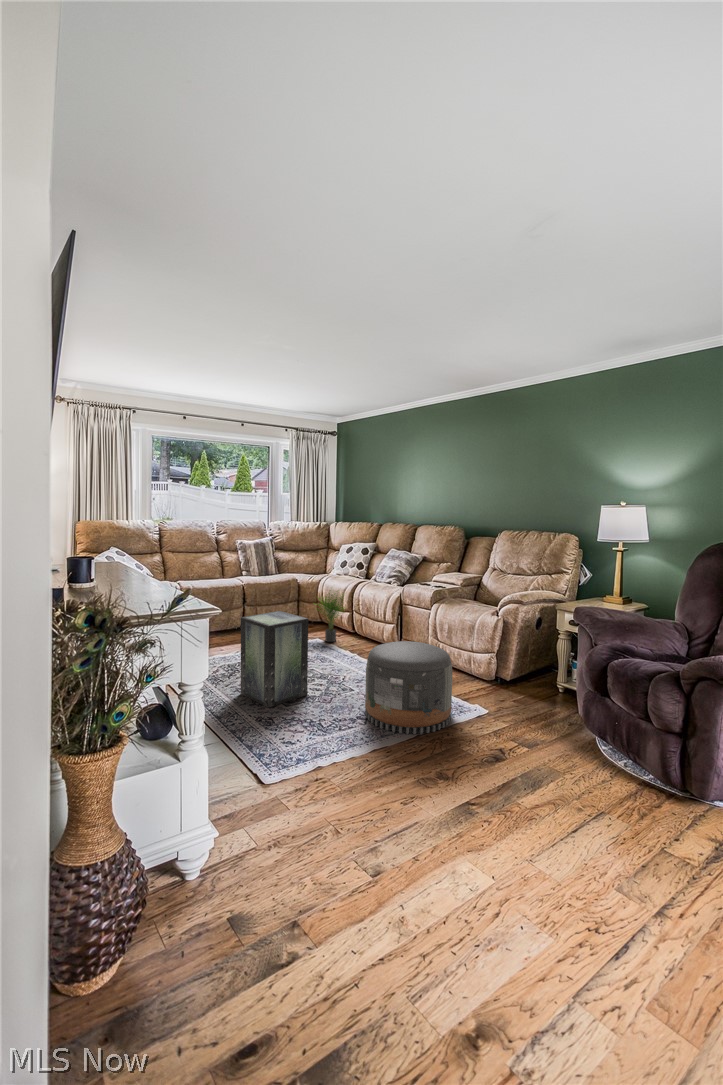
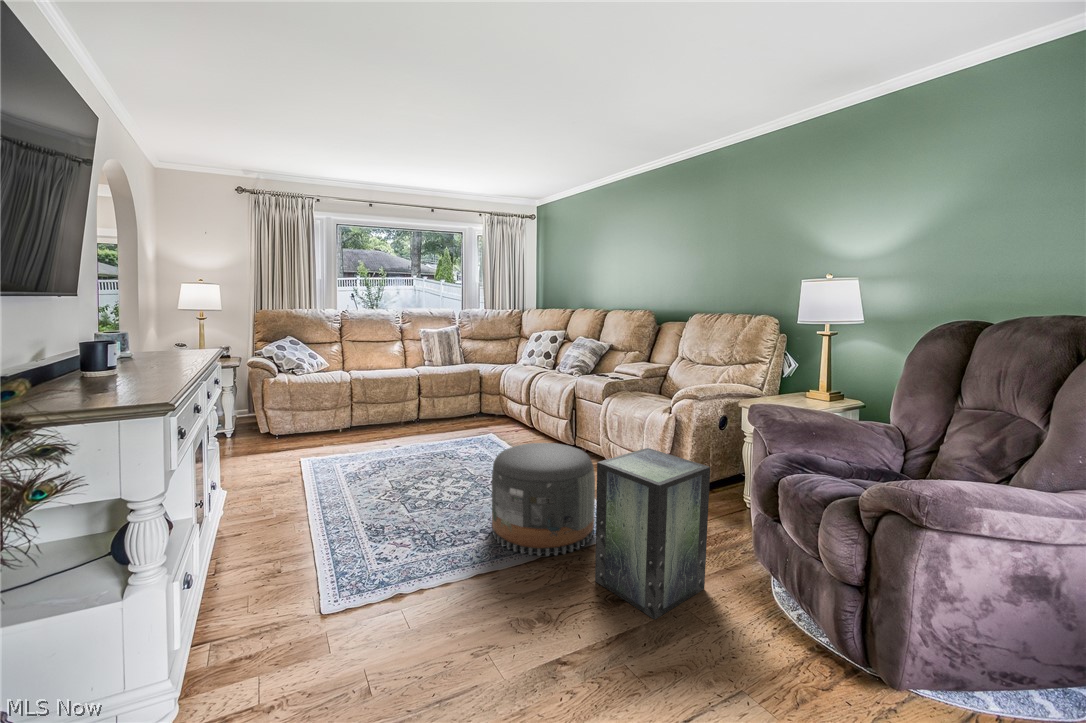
potted plant: present [319,593,344,642] -> none [484,378,521,439]
storage box: present [241,611,308,708] -> present [595,448,710,620]

